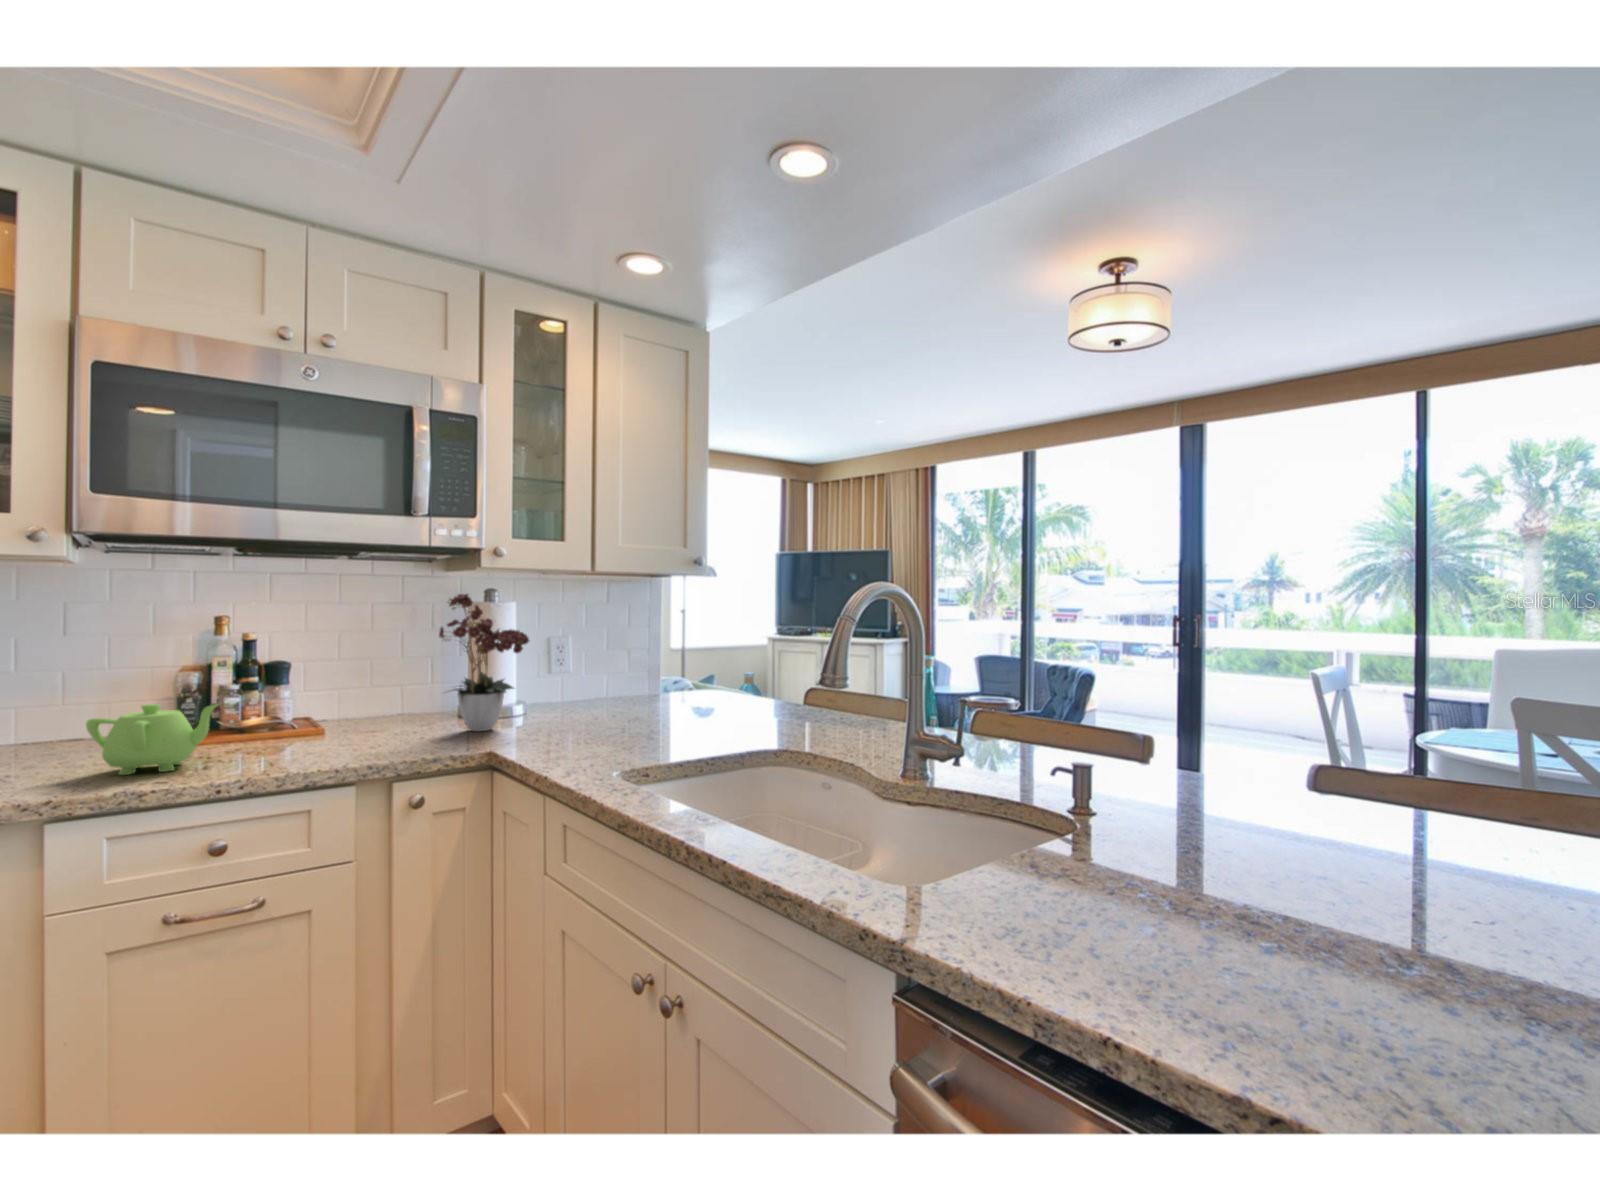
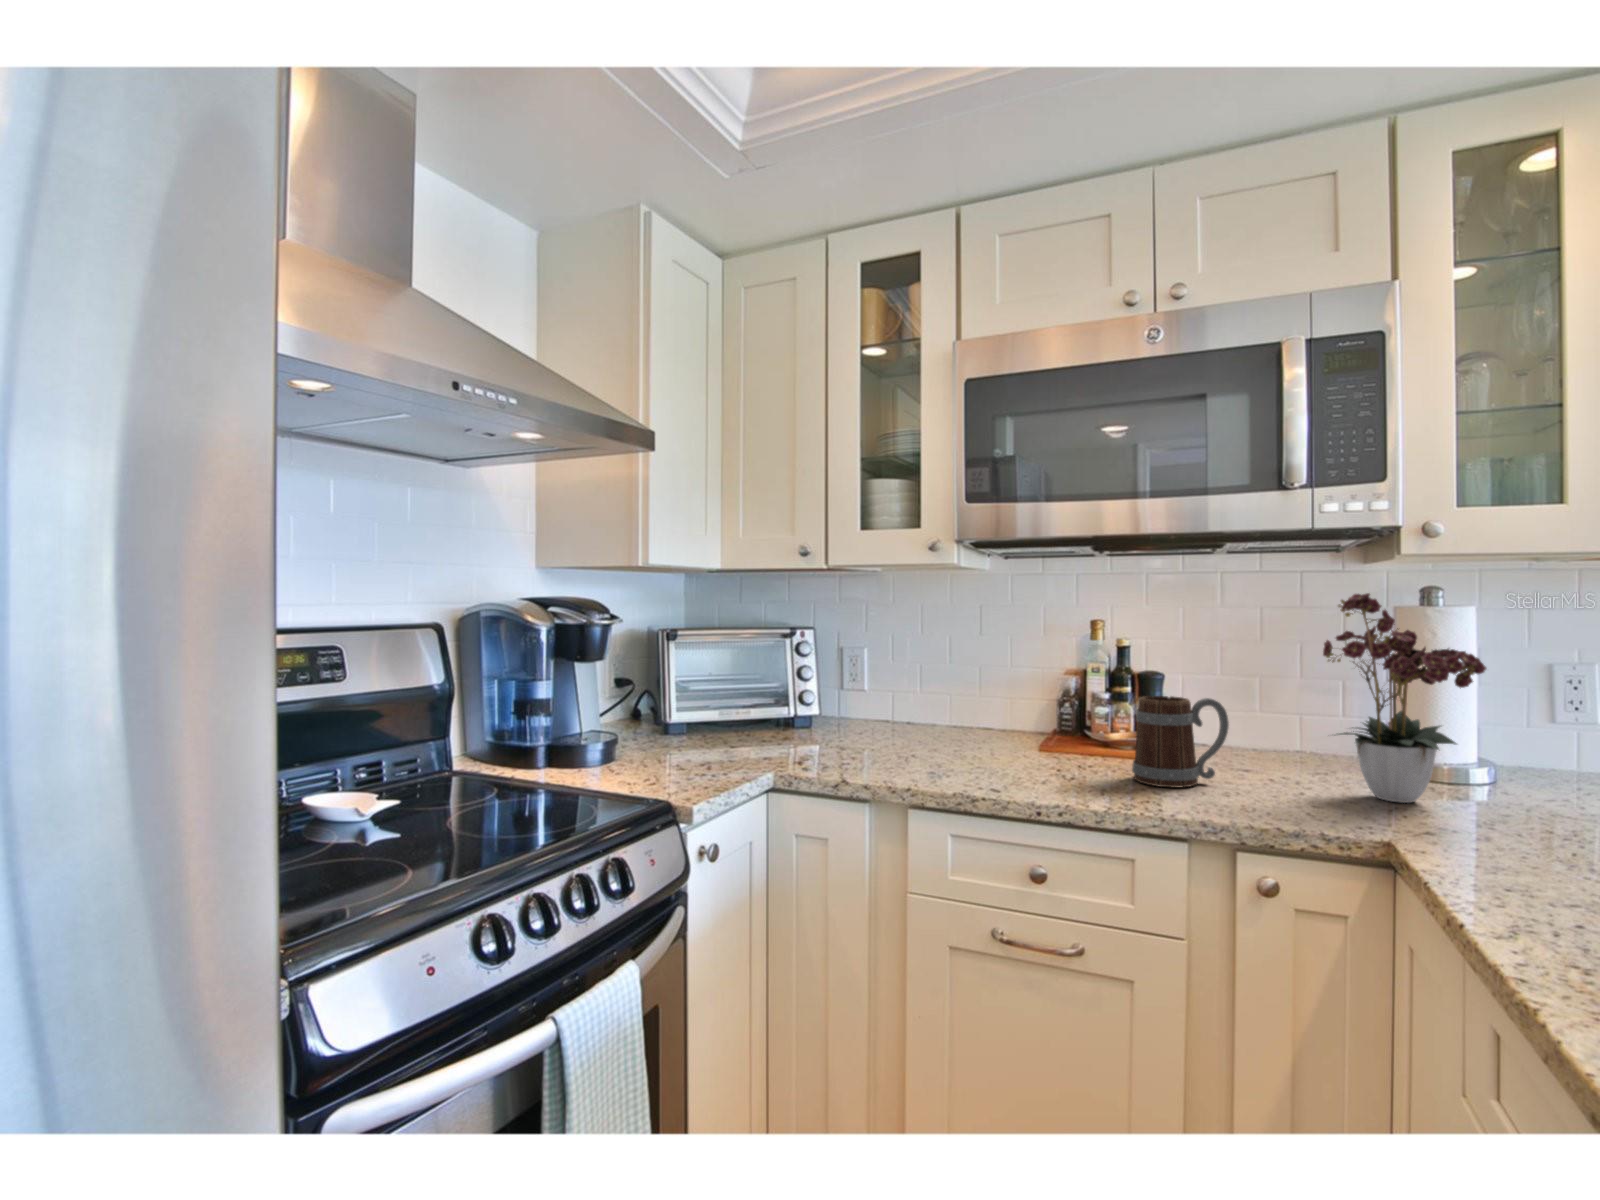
mug: none [289,675,372,752] -> present [1132,696,1229,788]
teapot: present [86,704,218,775] -> none [958,708,1059,779]

